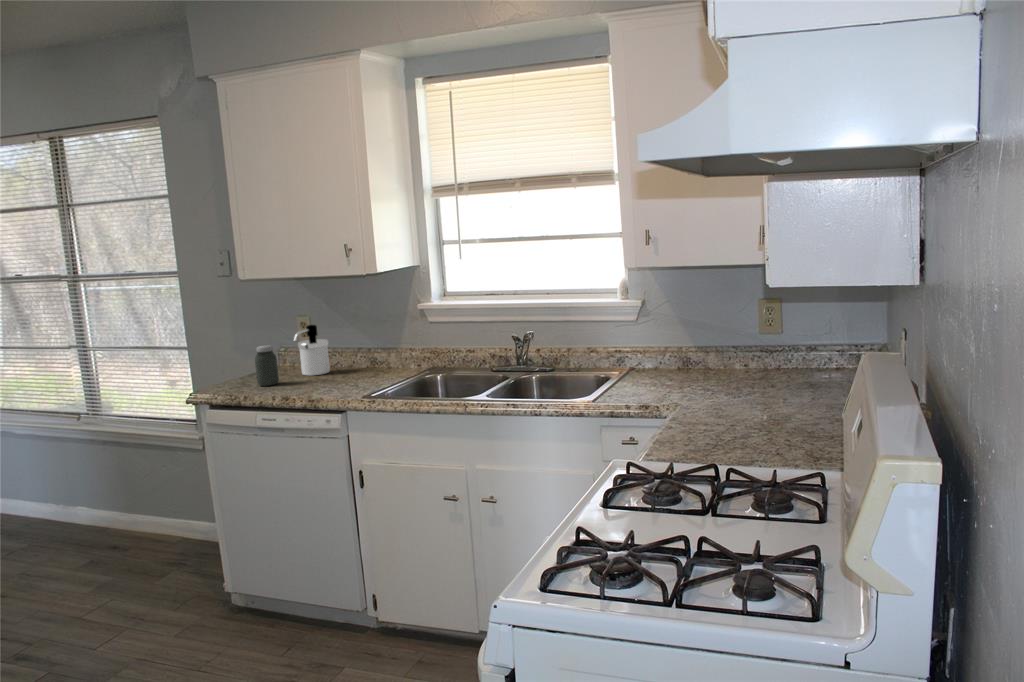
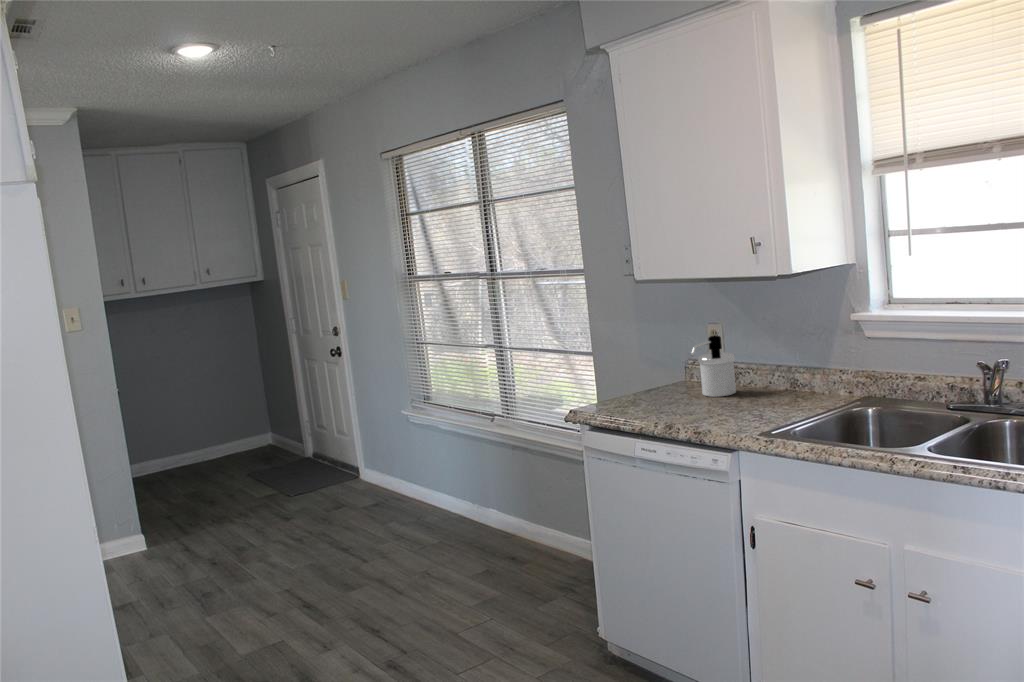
jar: present [255,345,279,386] -> none [644,360,671,408]

